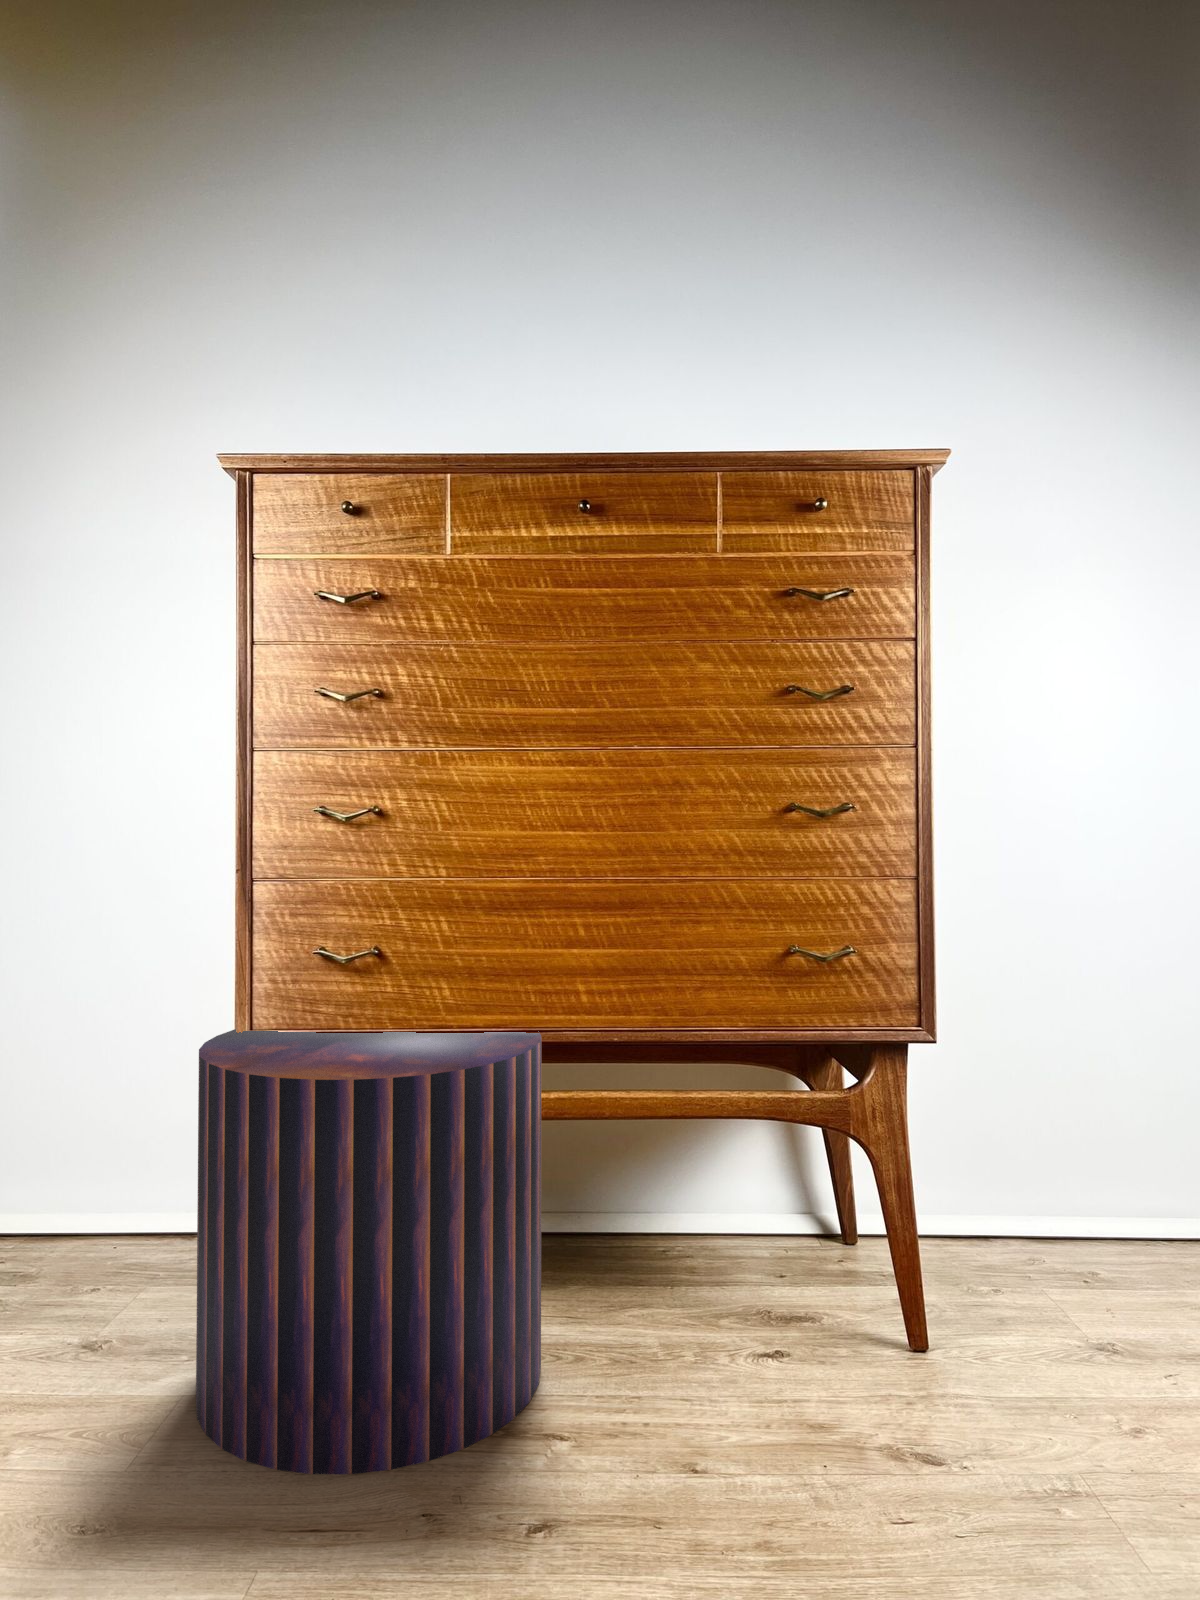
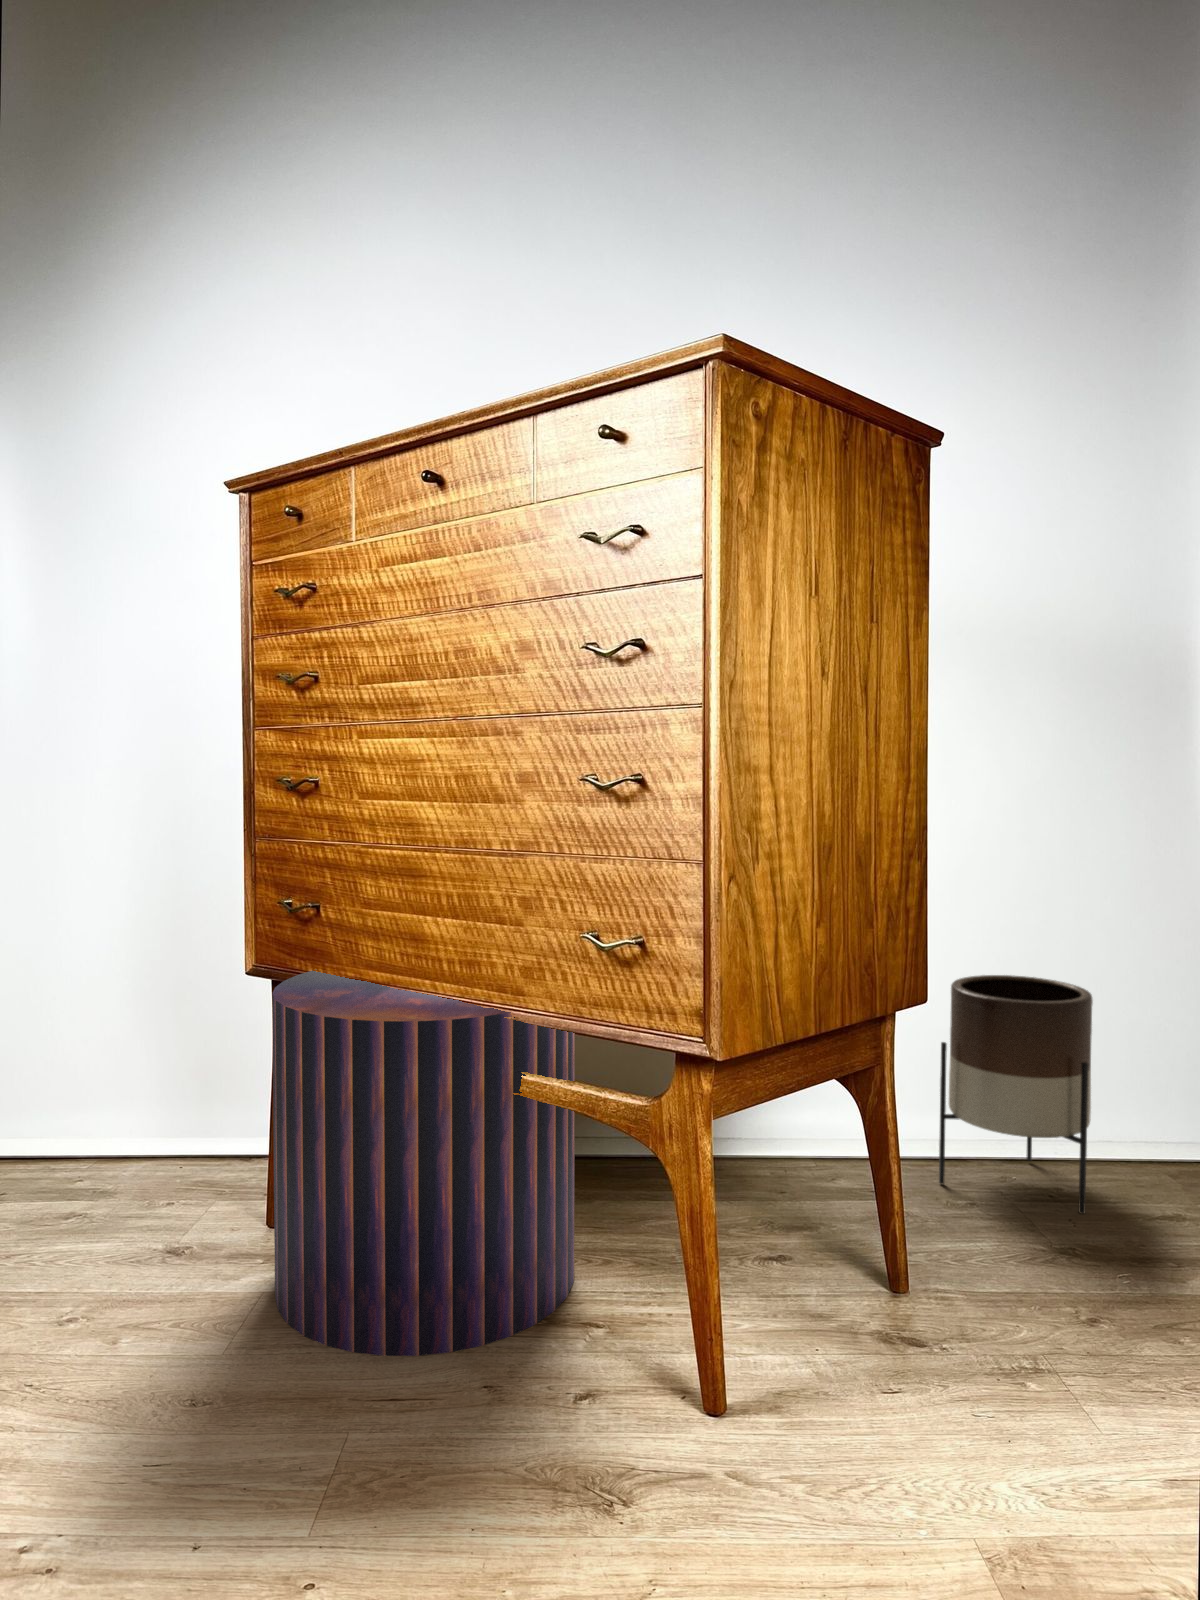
planter: none [956,1032,1123,1304] -> present [939,975,1093,1214]

